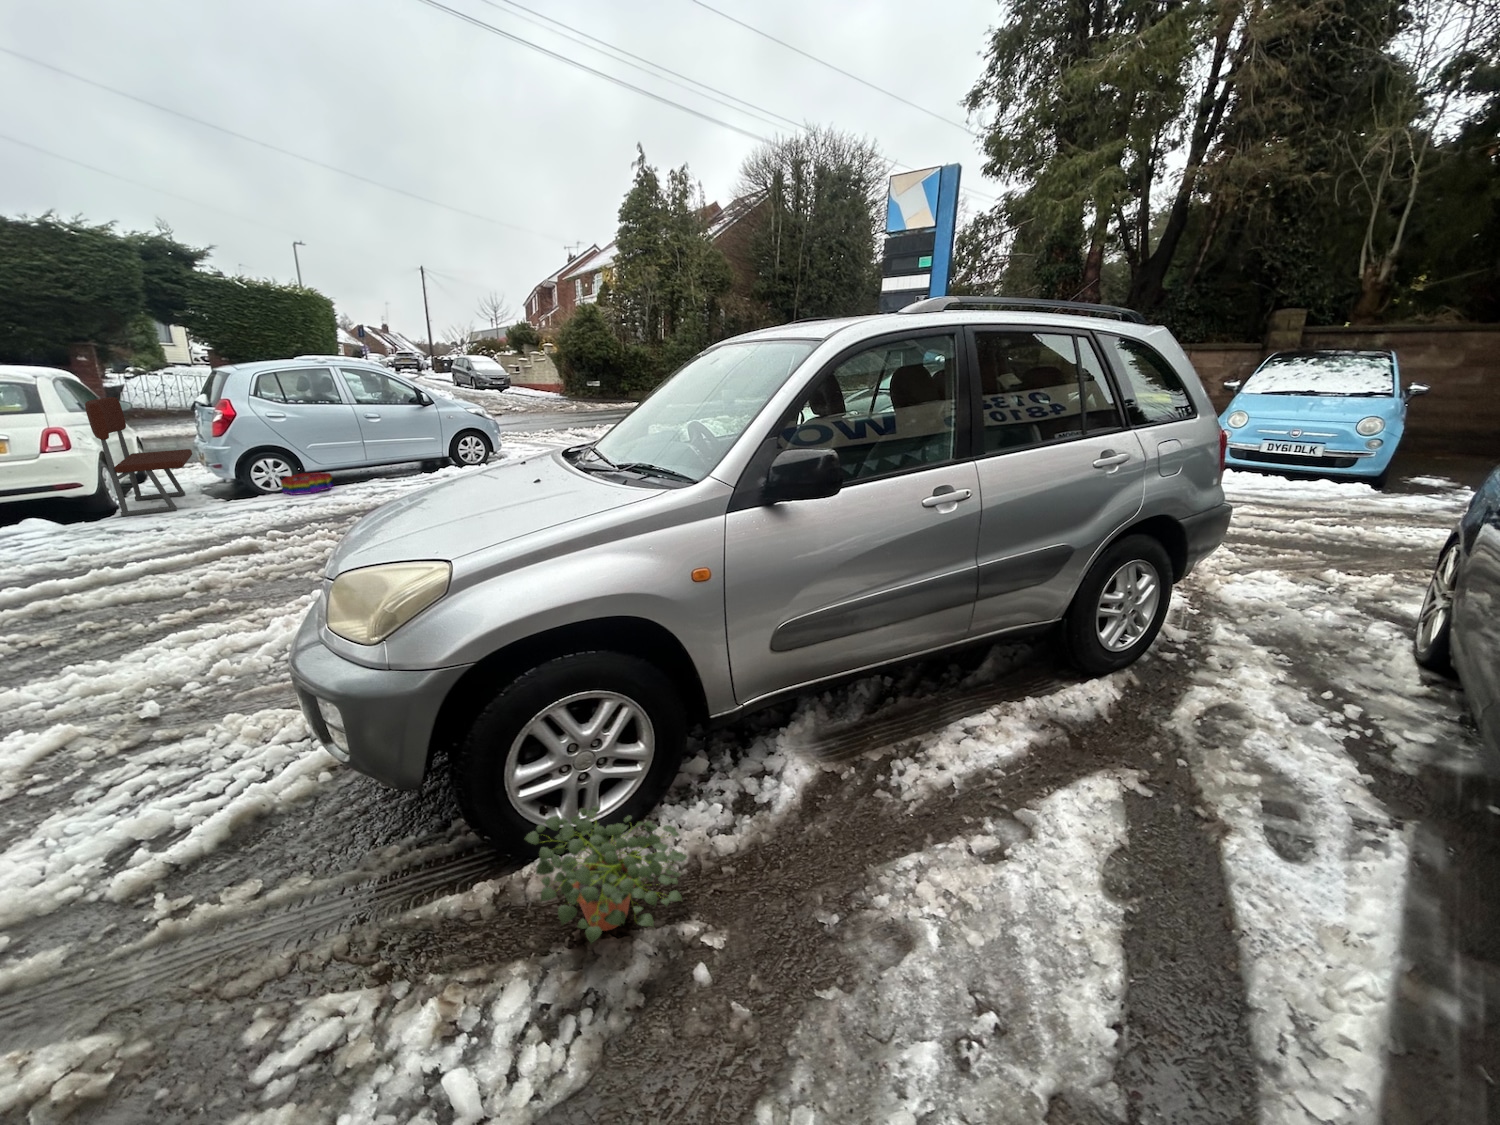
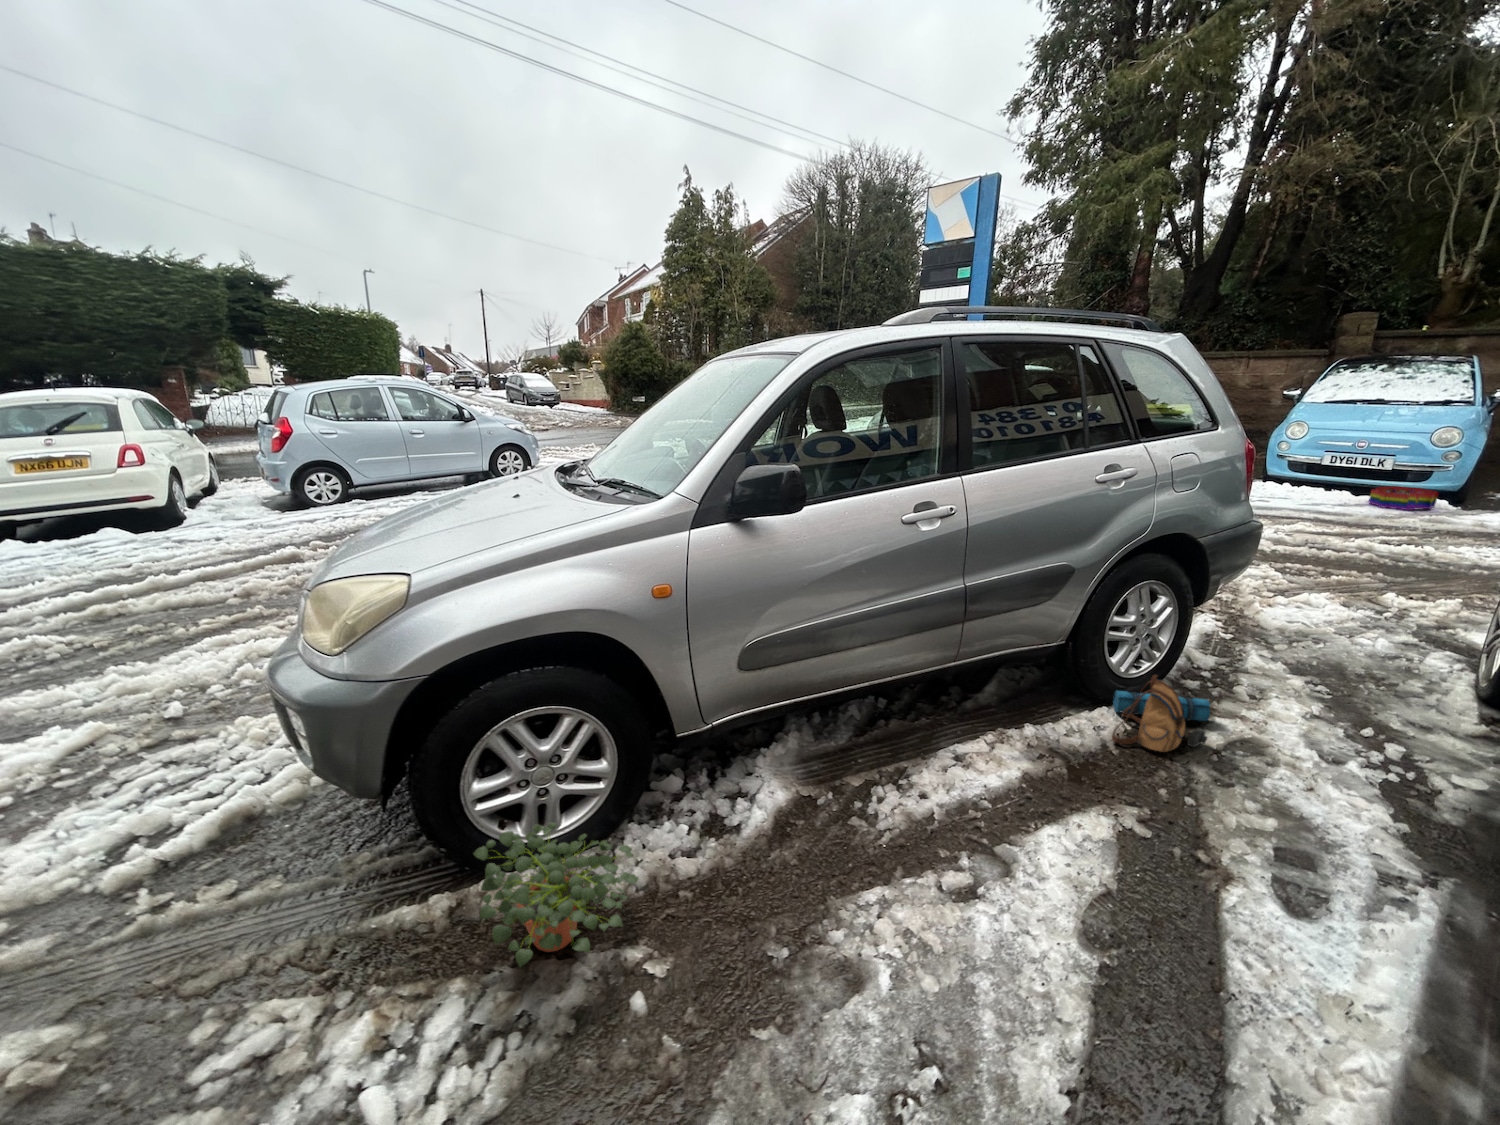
bench: present [85,397,192,517] -> none [167,417,263,526]
storage bin: present [281,472,333,495] -> present [1369,486,1438,510]
backpack: none [1102,648,1192,720] -> present [1112,675,1210,752]

